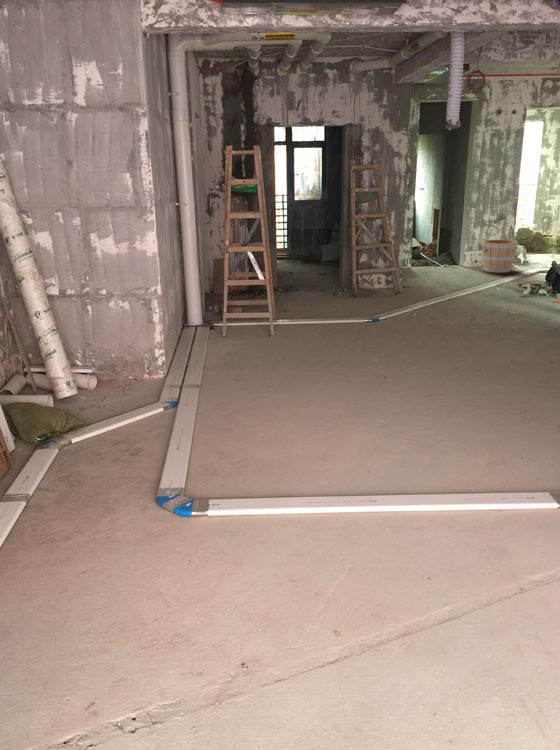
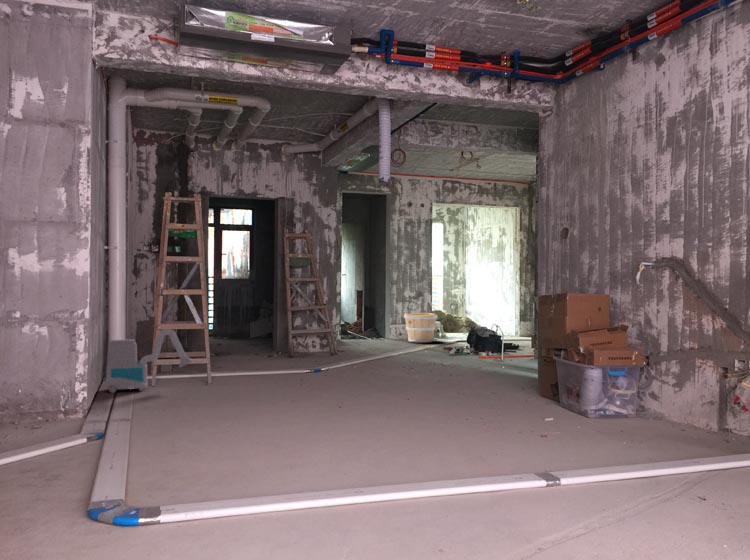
vacuum cleaner: none [183,287,256,344] -> present [106,329,193,393]

